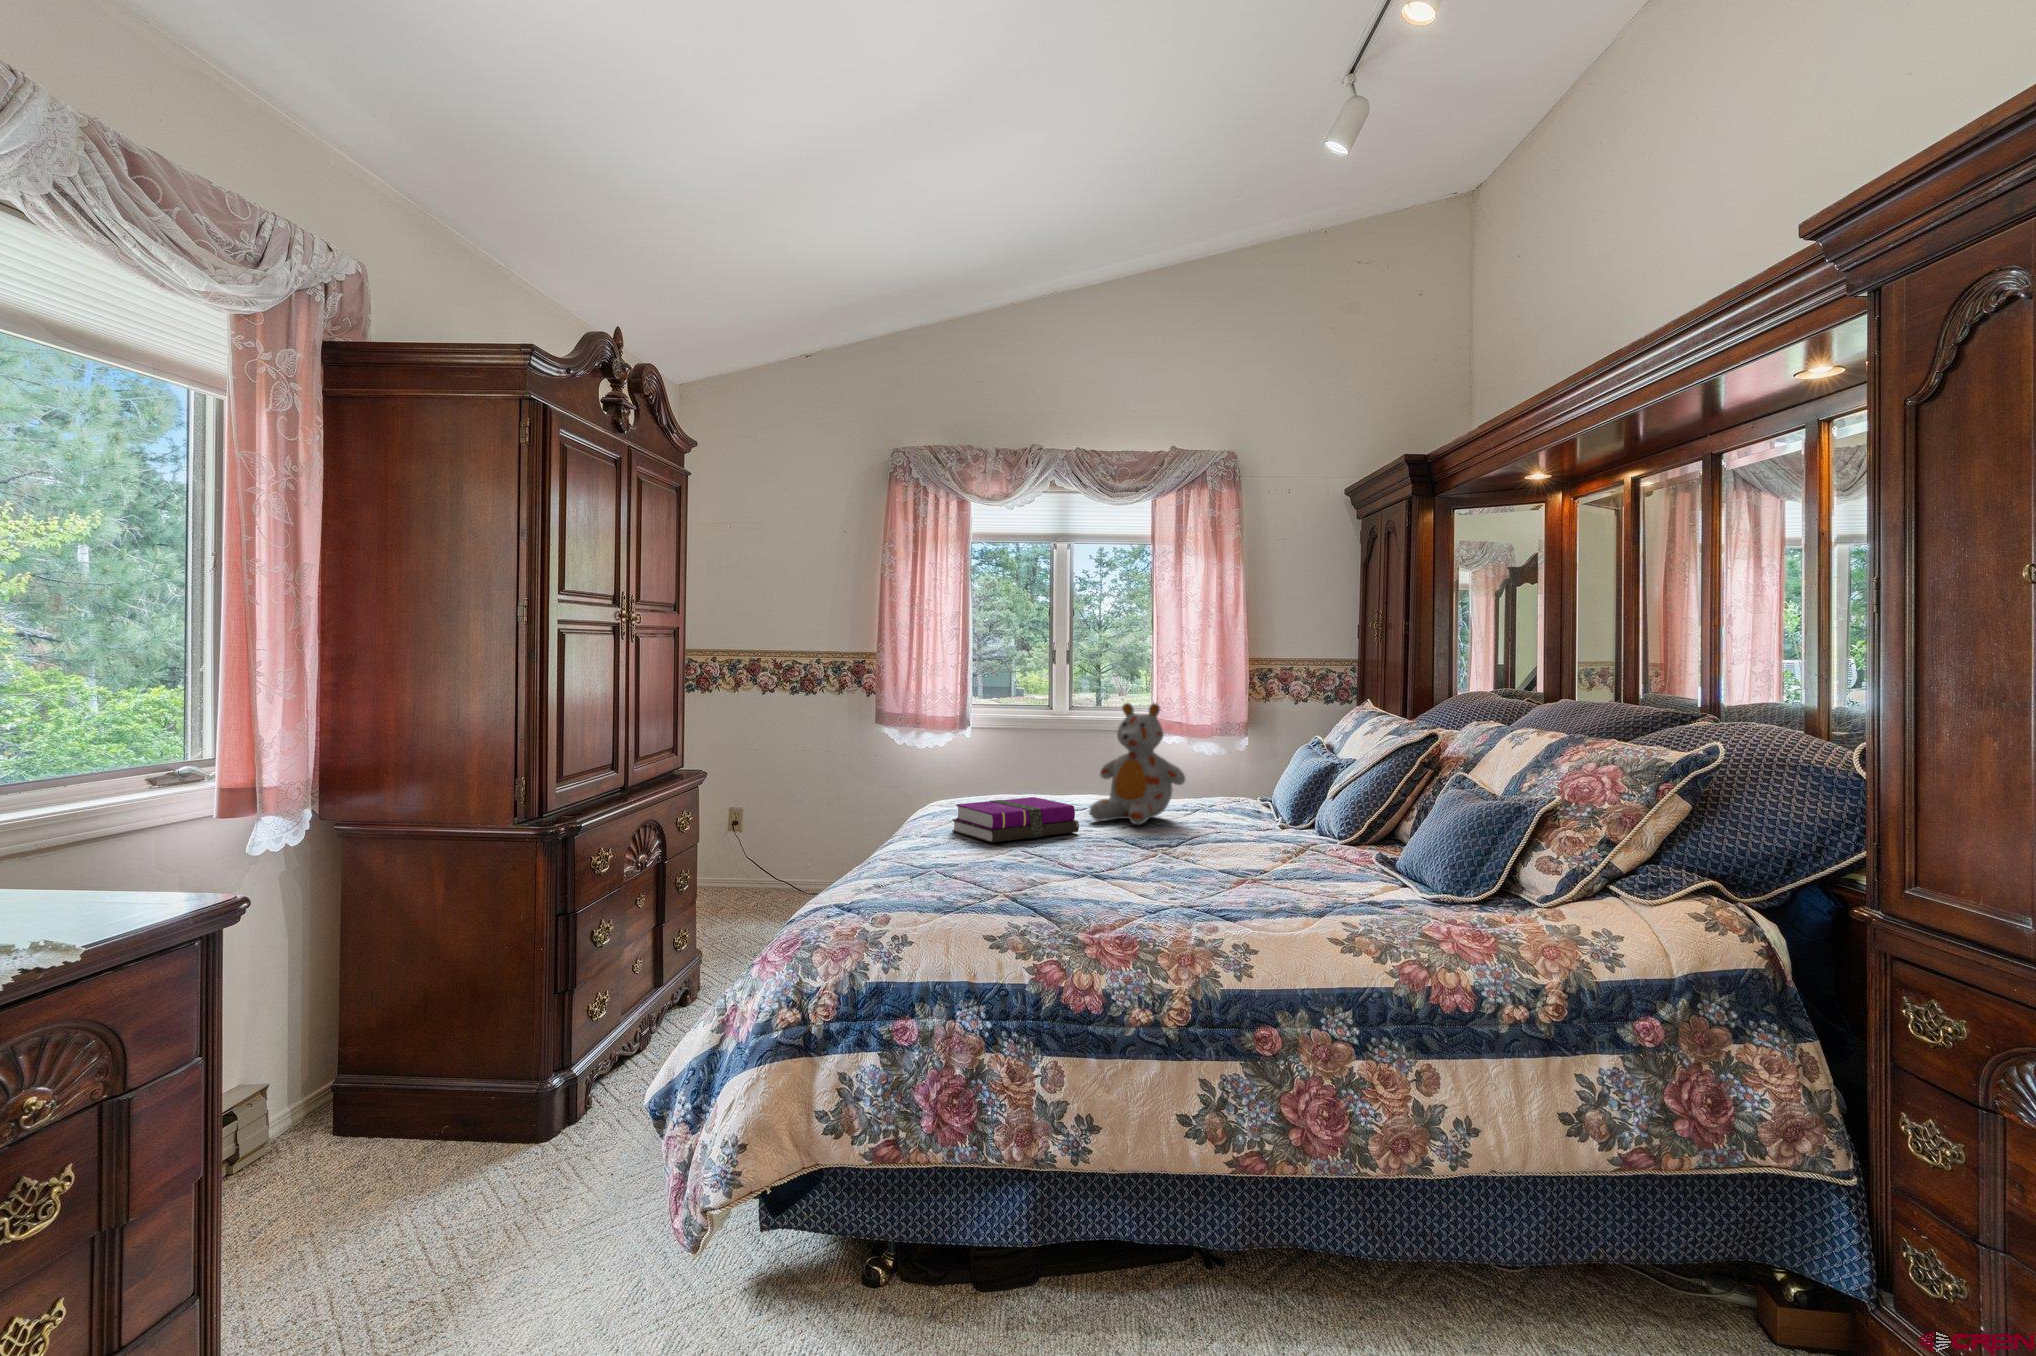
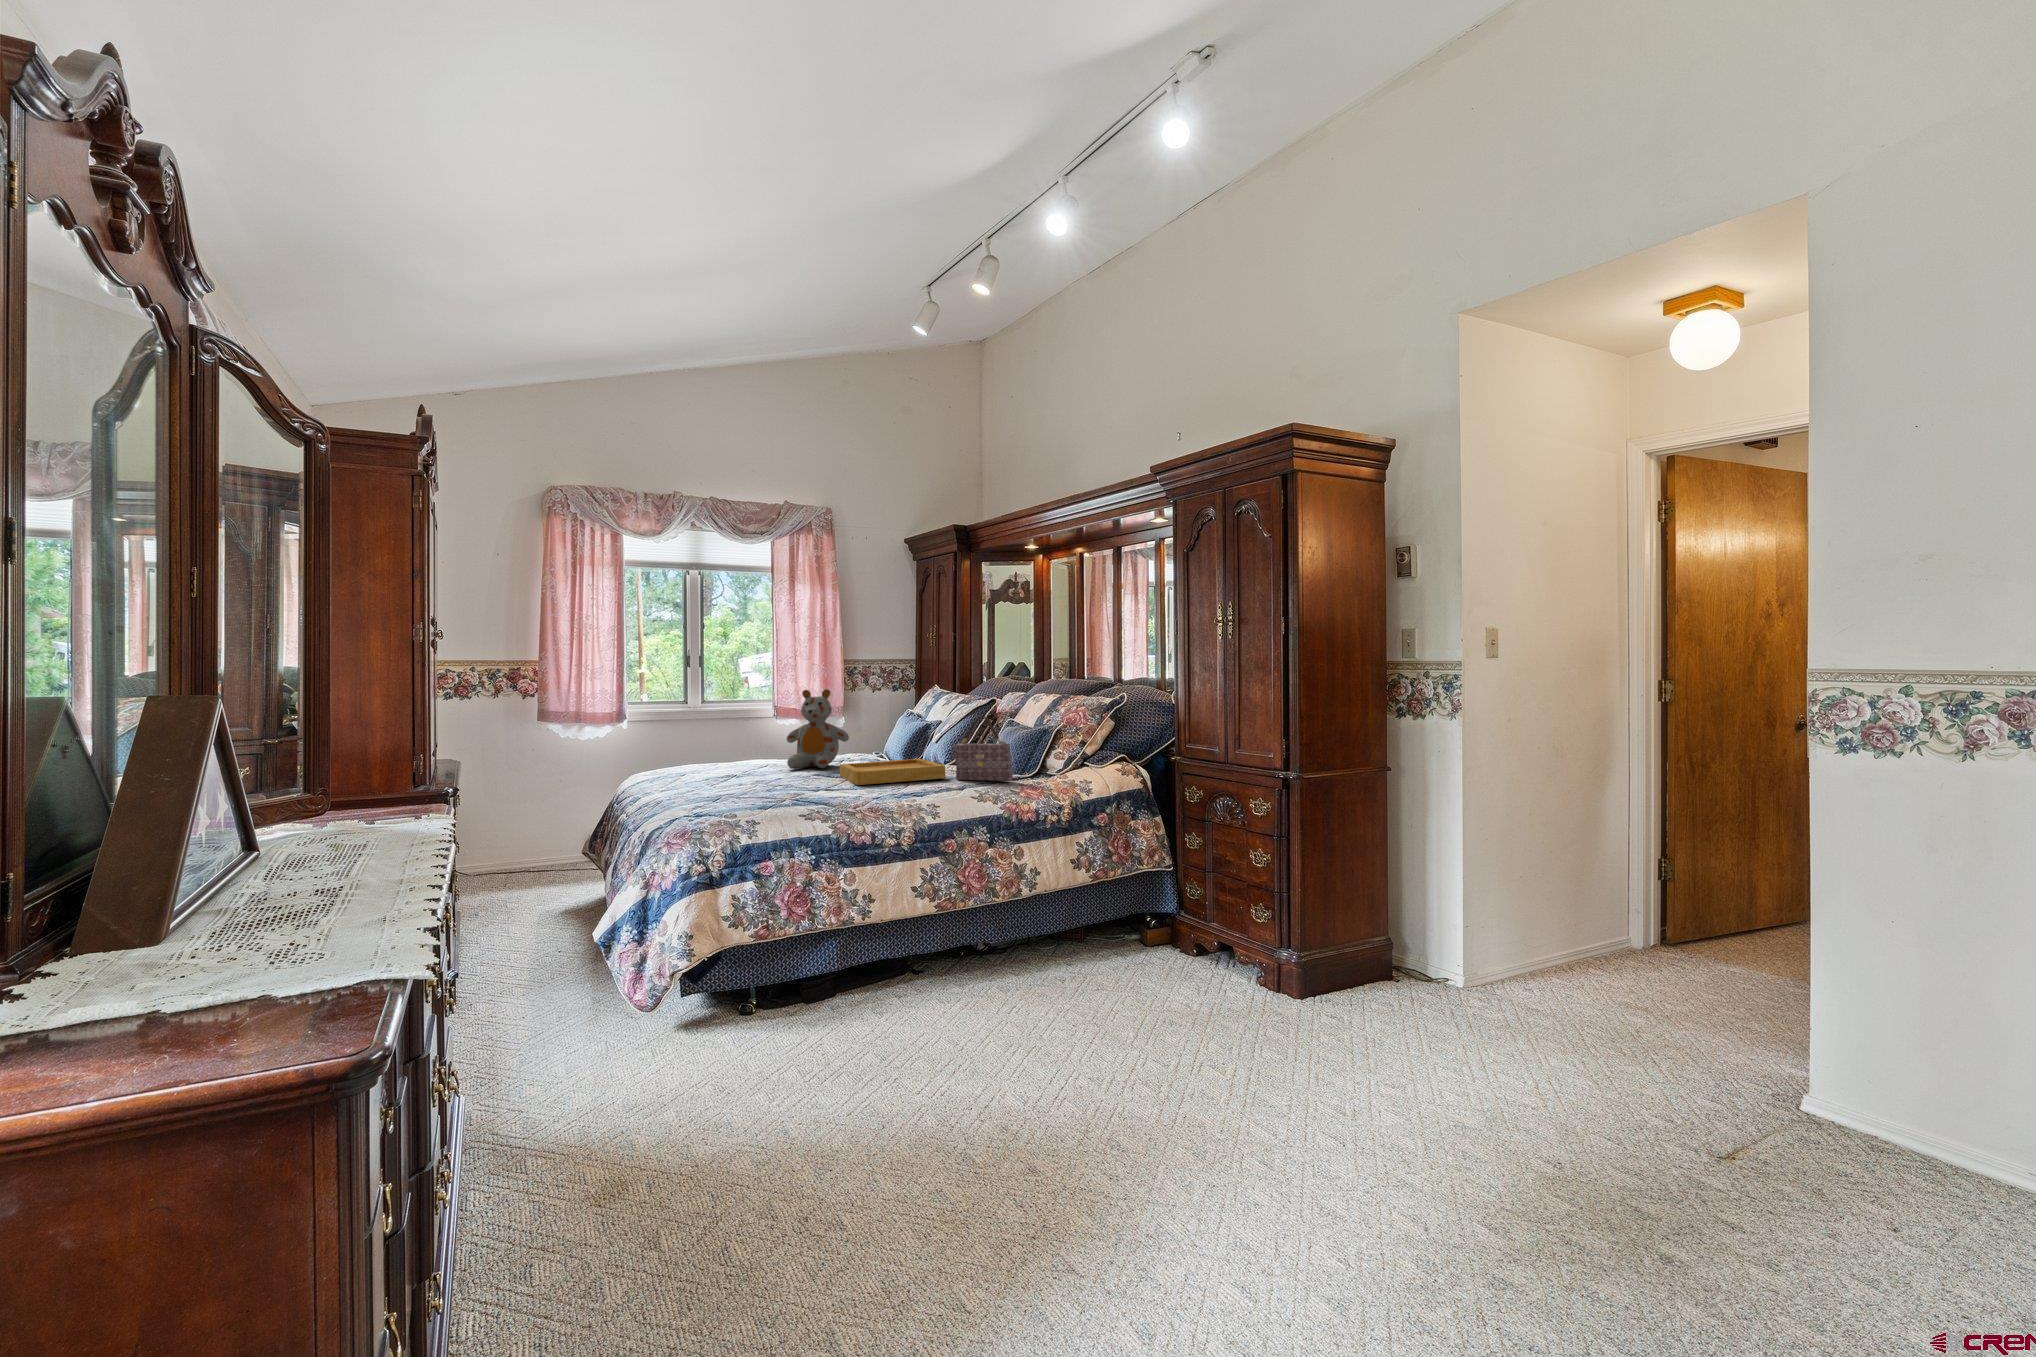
handbag: none [1324,776,1436,909] -> present [955,717,1013,781]
notebook: present [952,797,1079,843] -> none [700,756,790,783]
tray: none [1143,826,1306,880] -> present [840,759,945,785]

